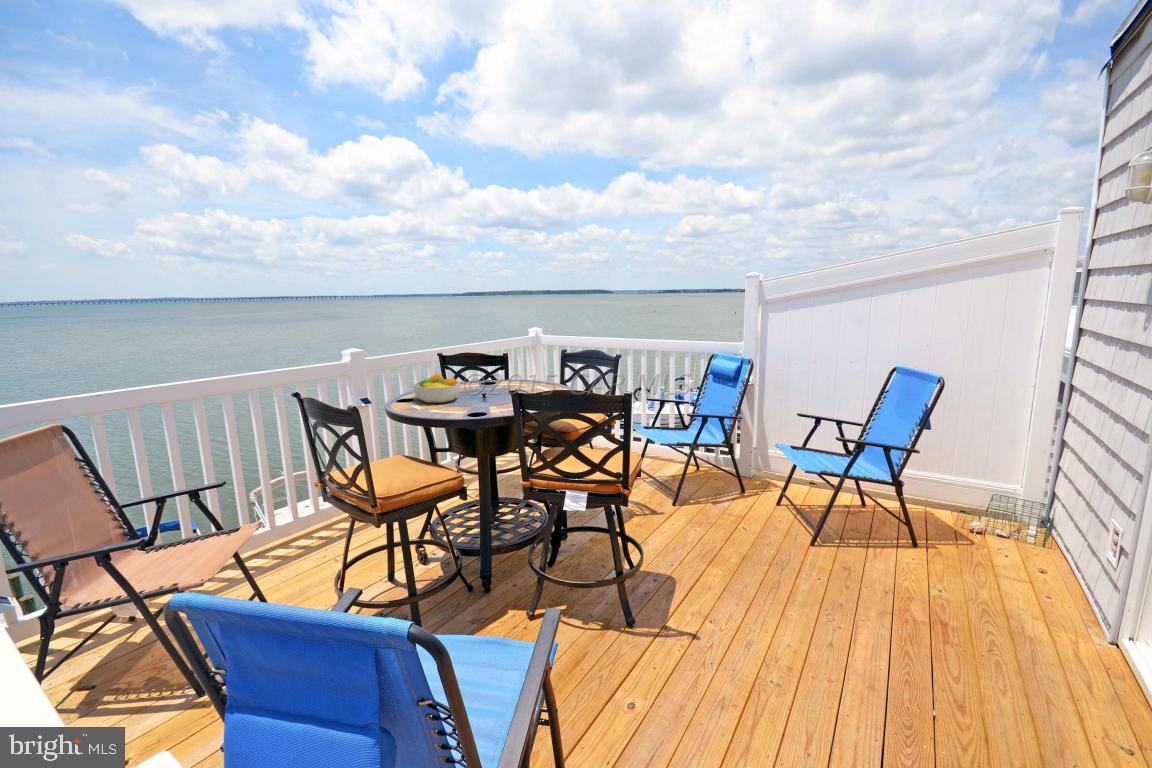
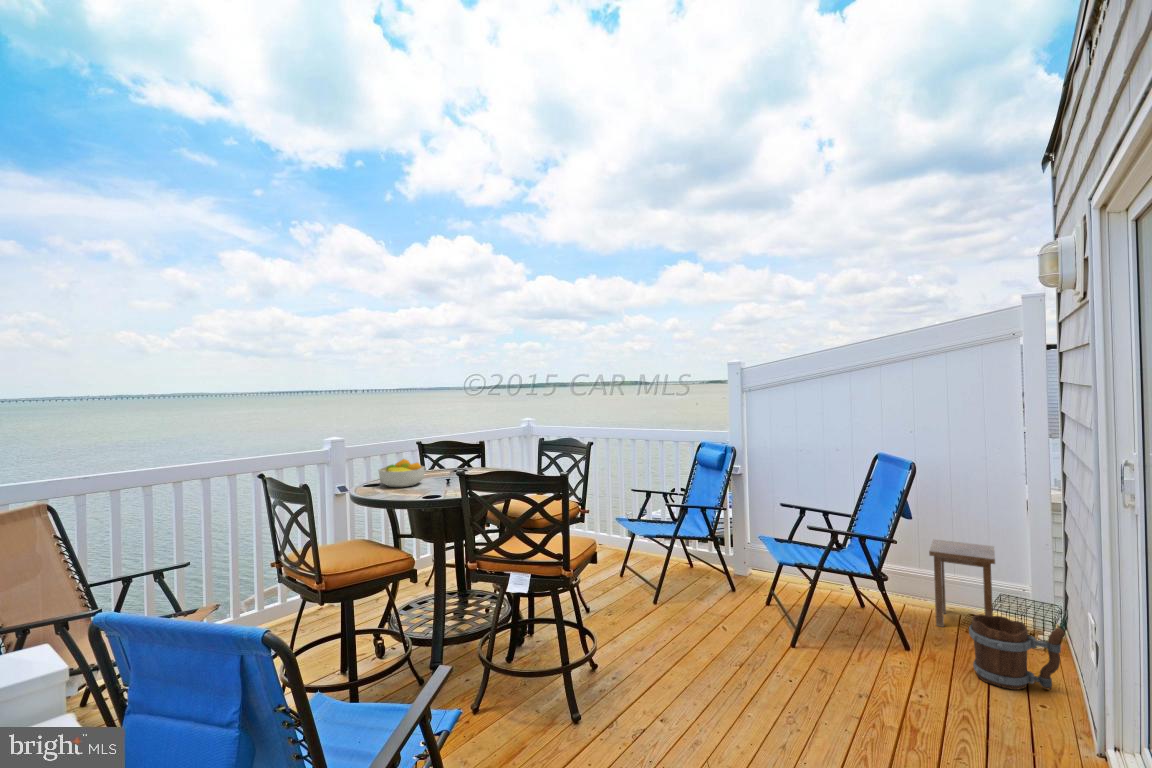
stool: none [932,446,1001,533] -> present [929,539,995,627]
bucket: none [981,517,1077,584] -> present [969,614,1065,690]

